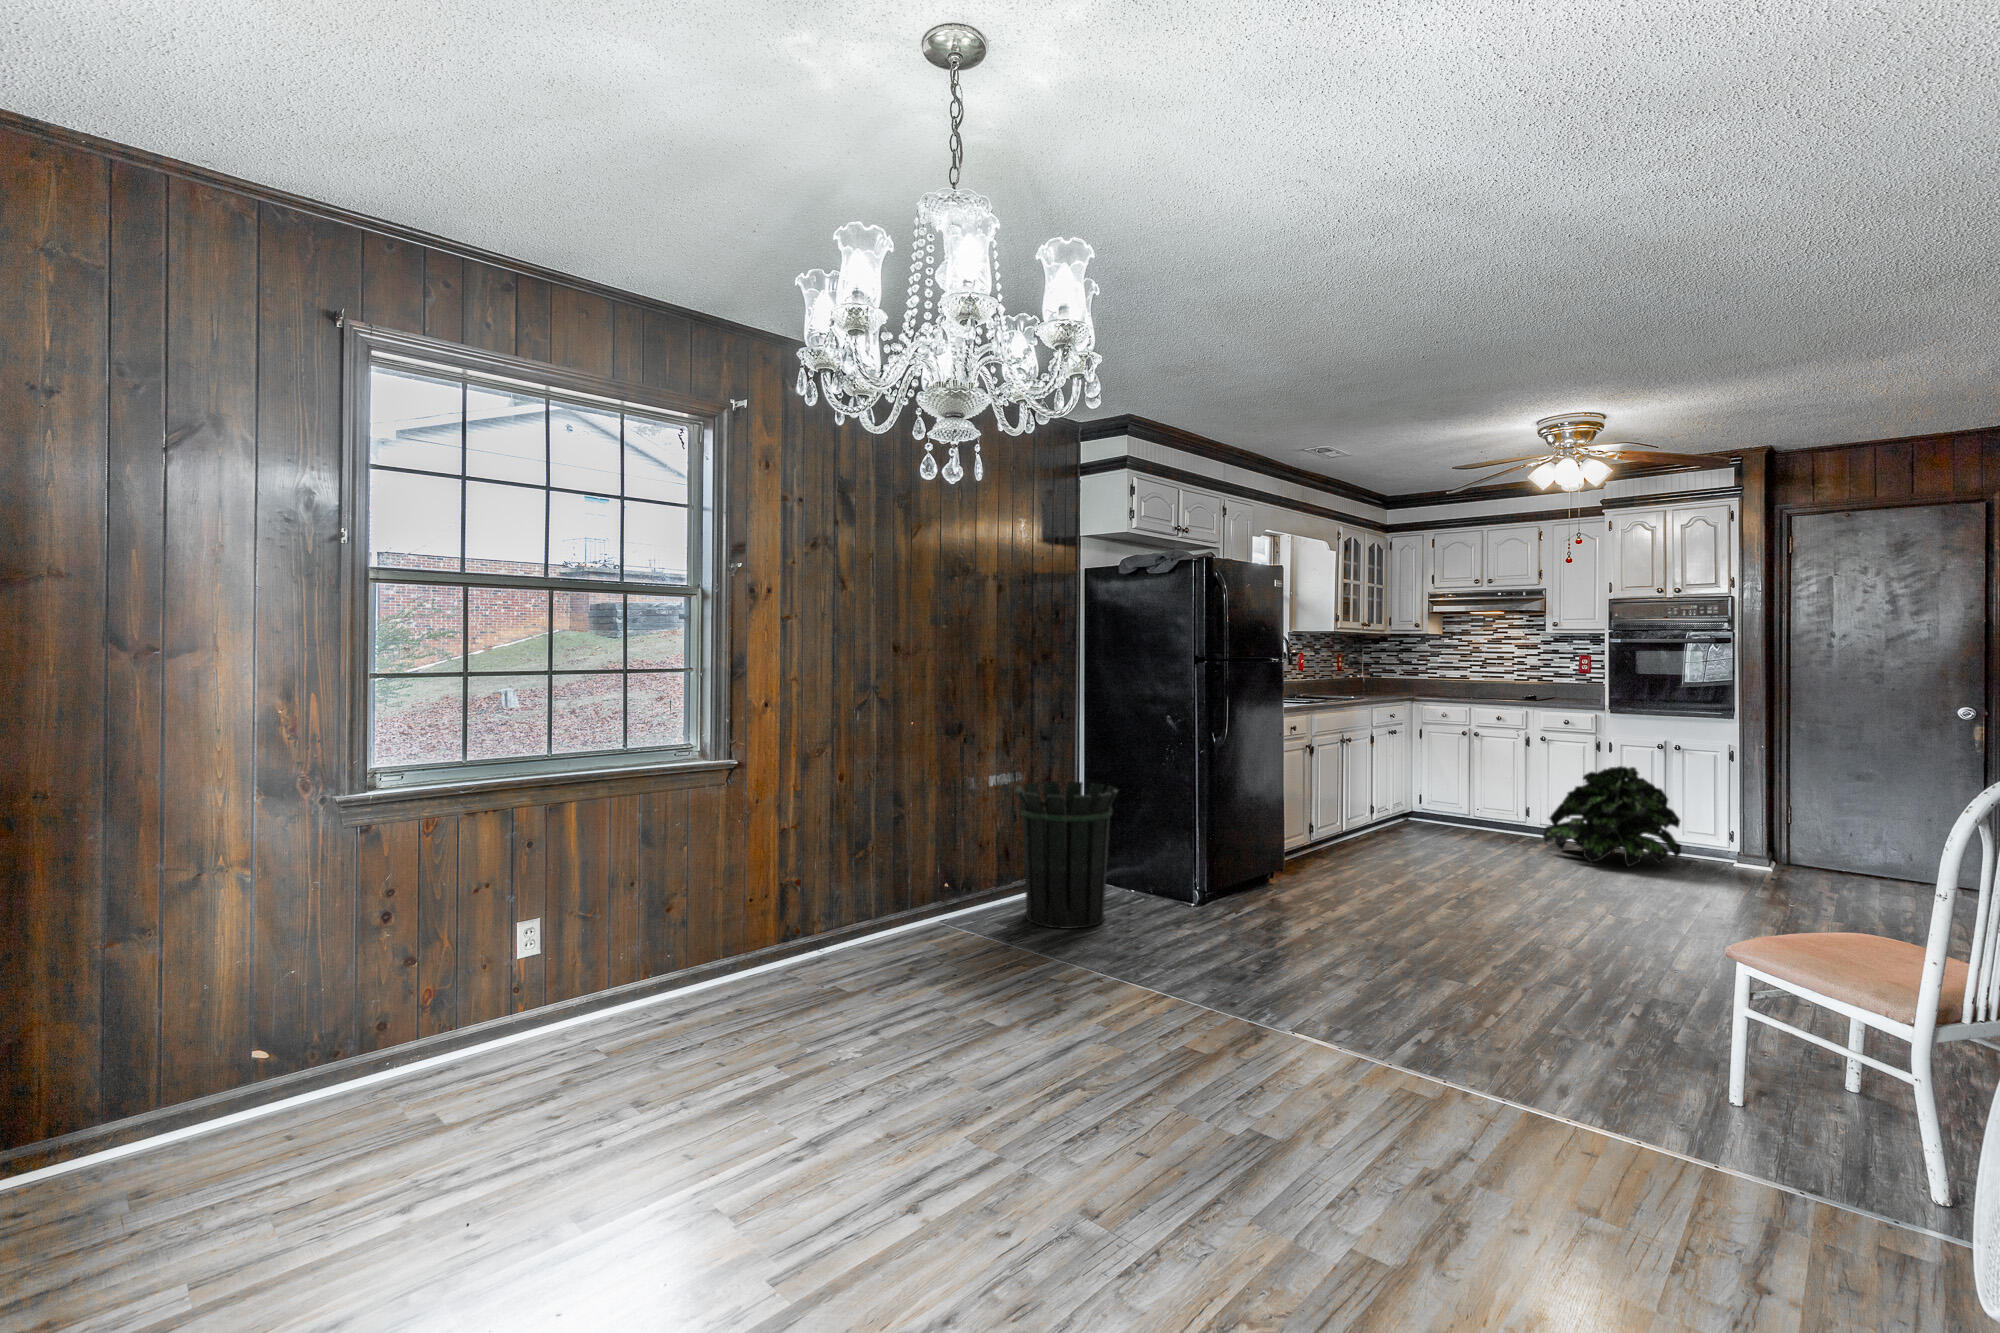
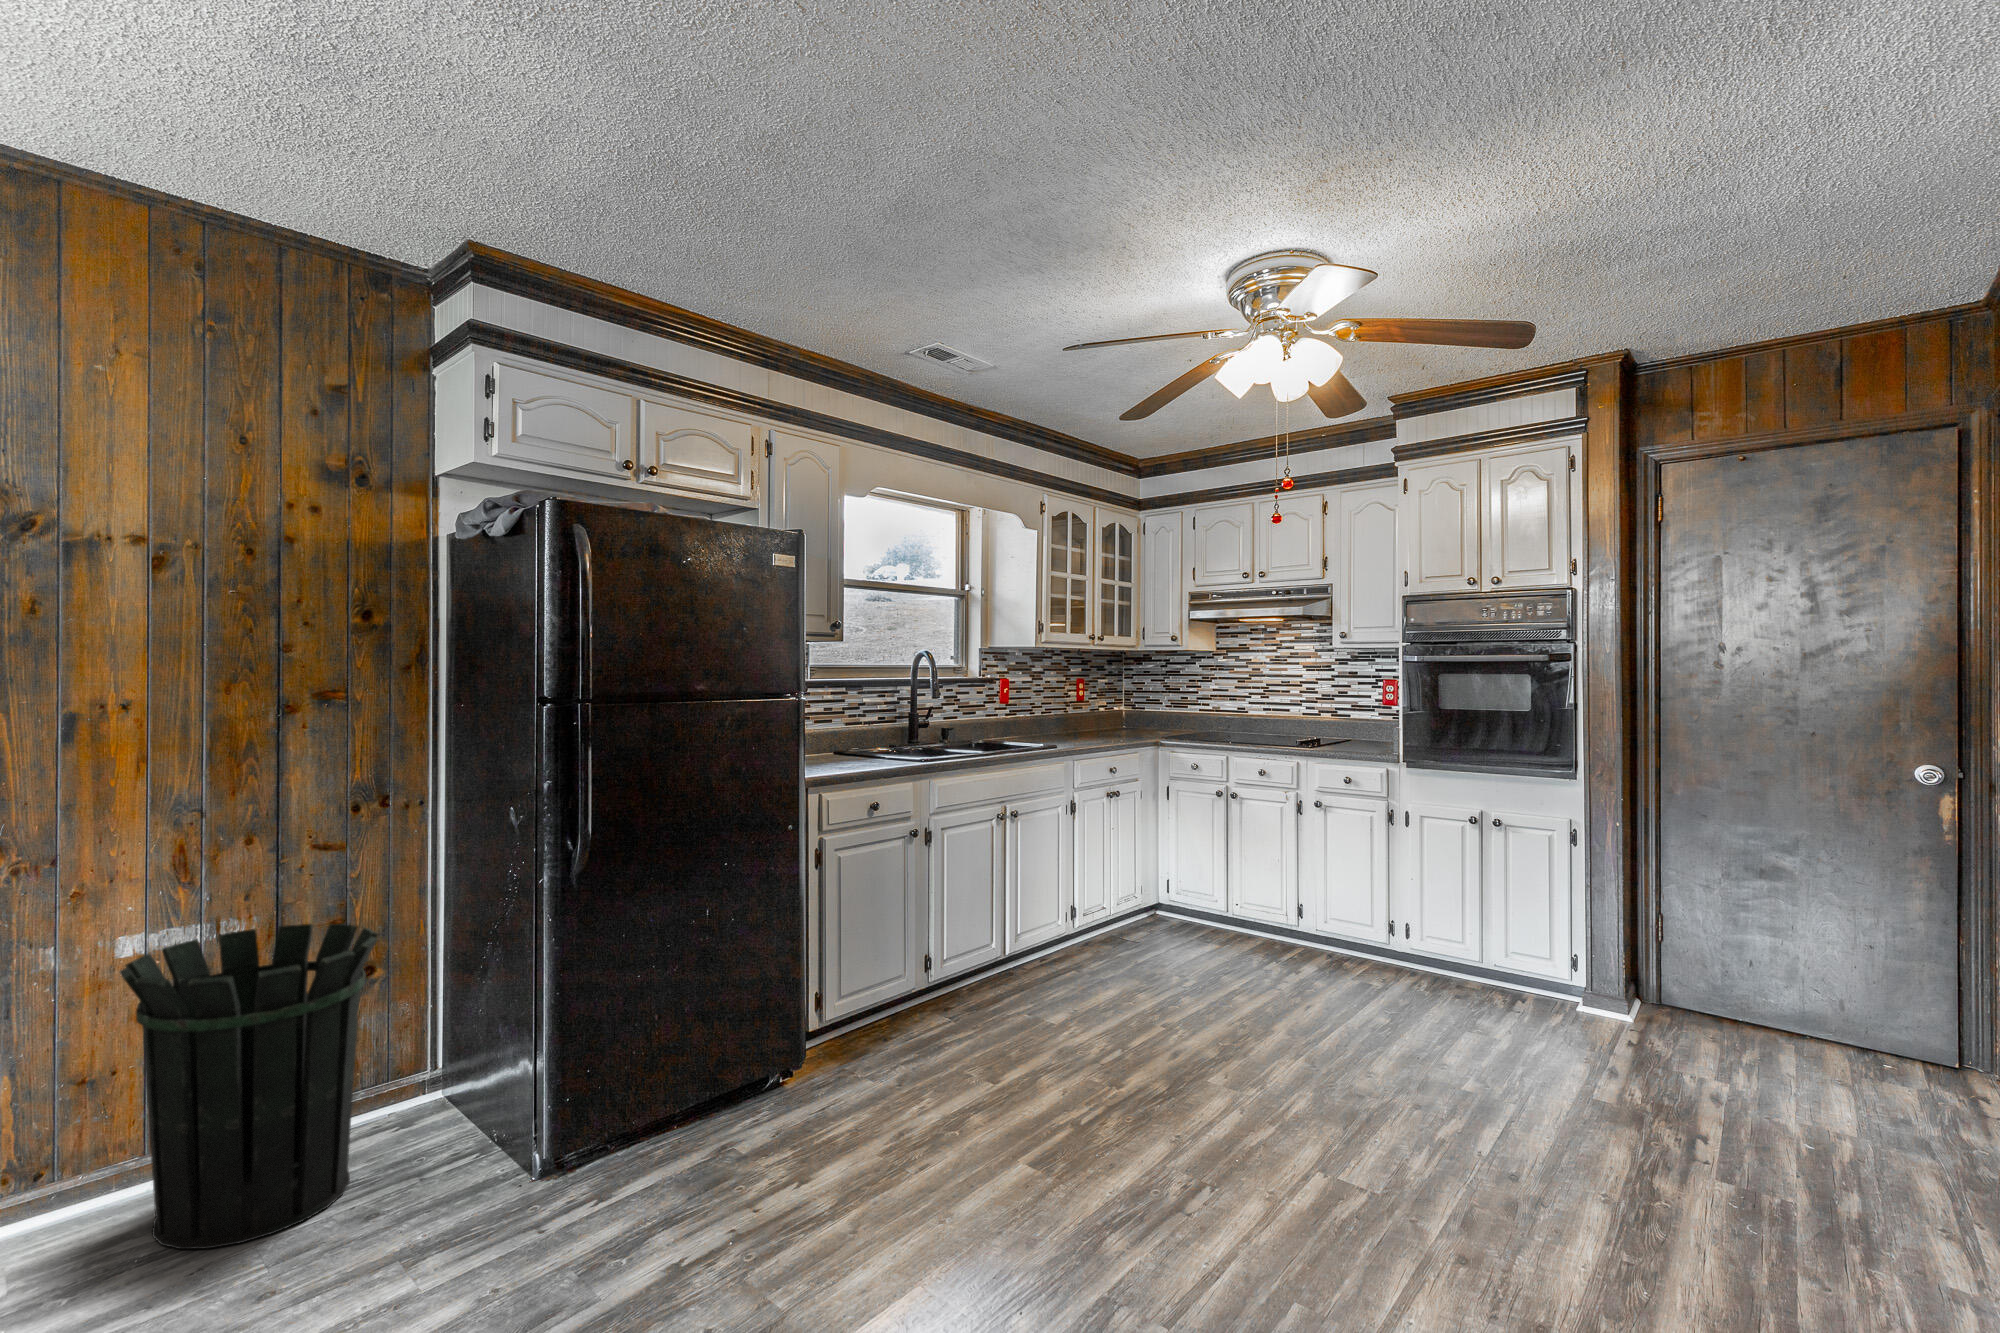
potted plant: present [1543,766,1682,866] -> none [1301,853,1495,1025]

